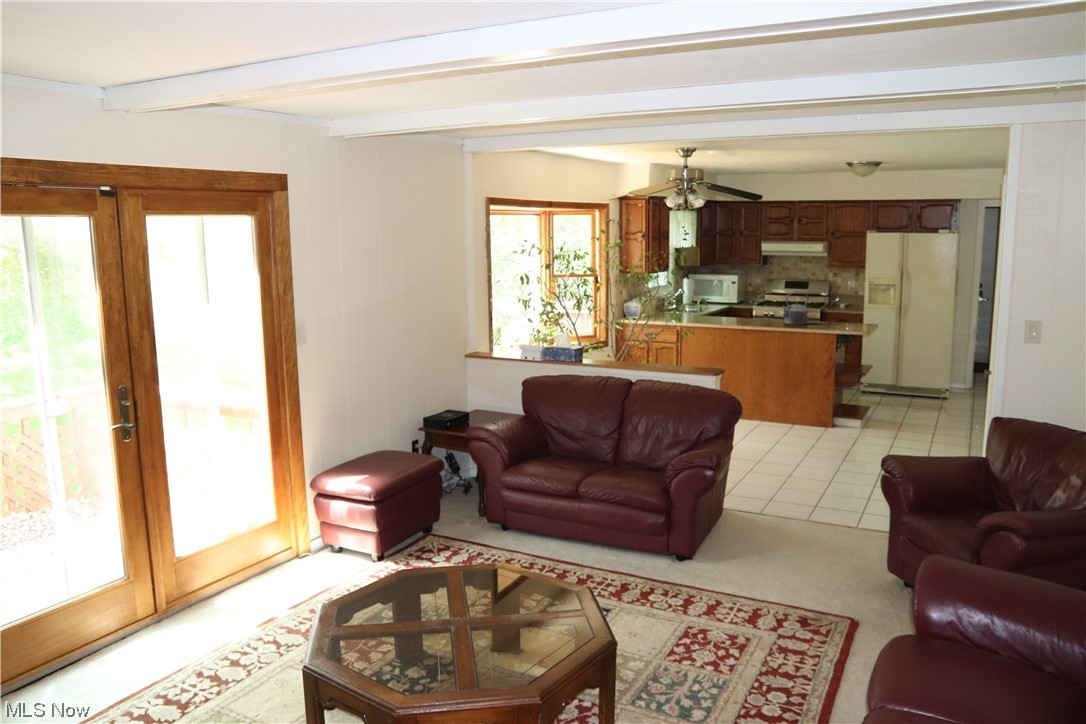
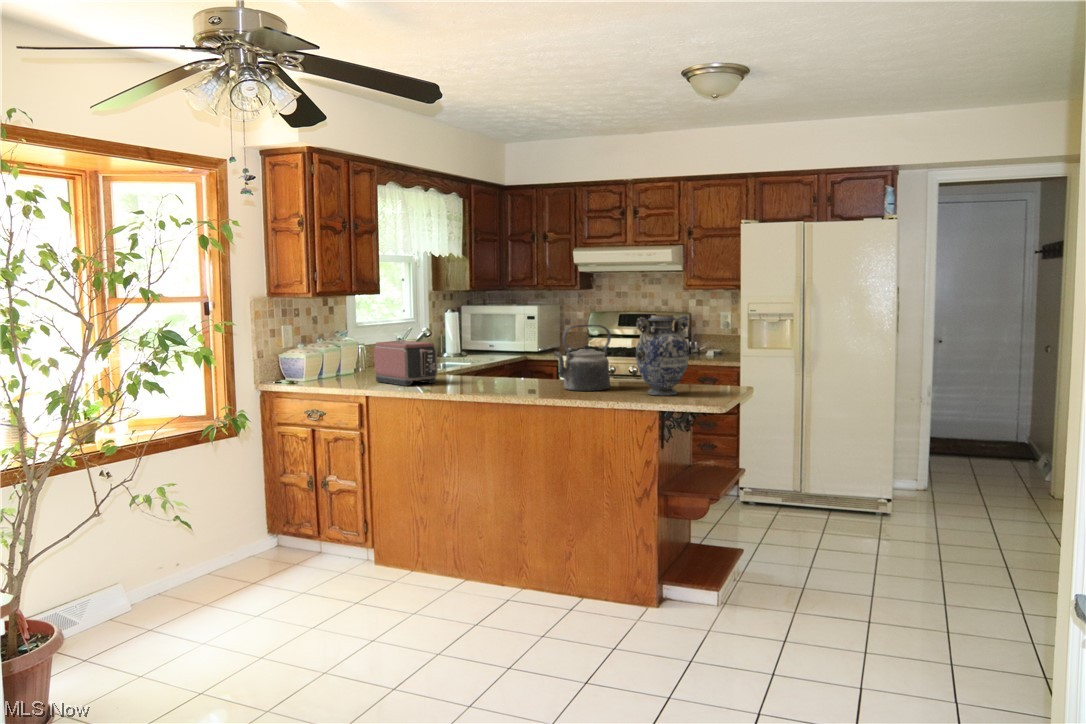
vase: none [825,289,851,327] -> present [636,315,689,396]
toaster: none [679,298,714,322] -> present [374,341,438,386]

